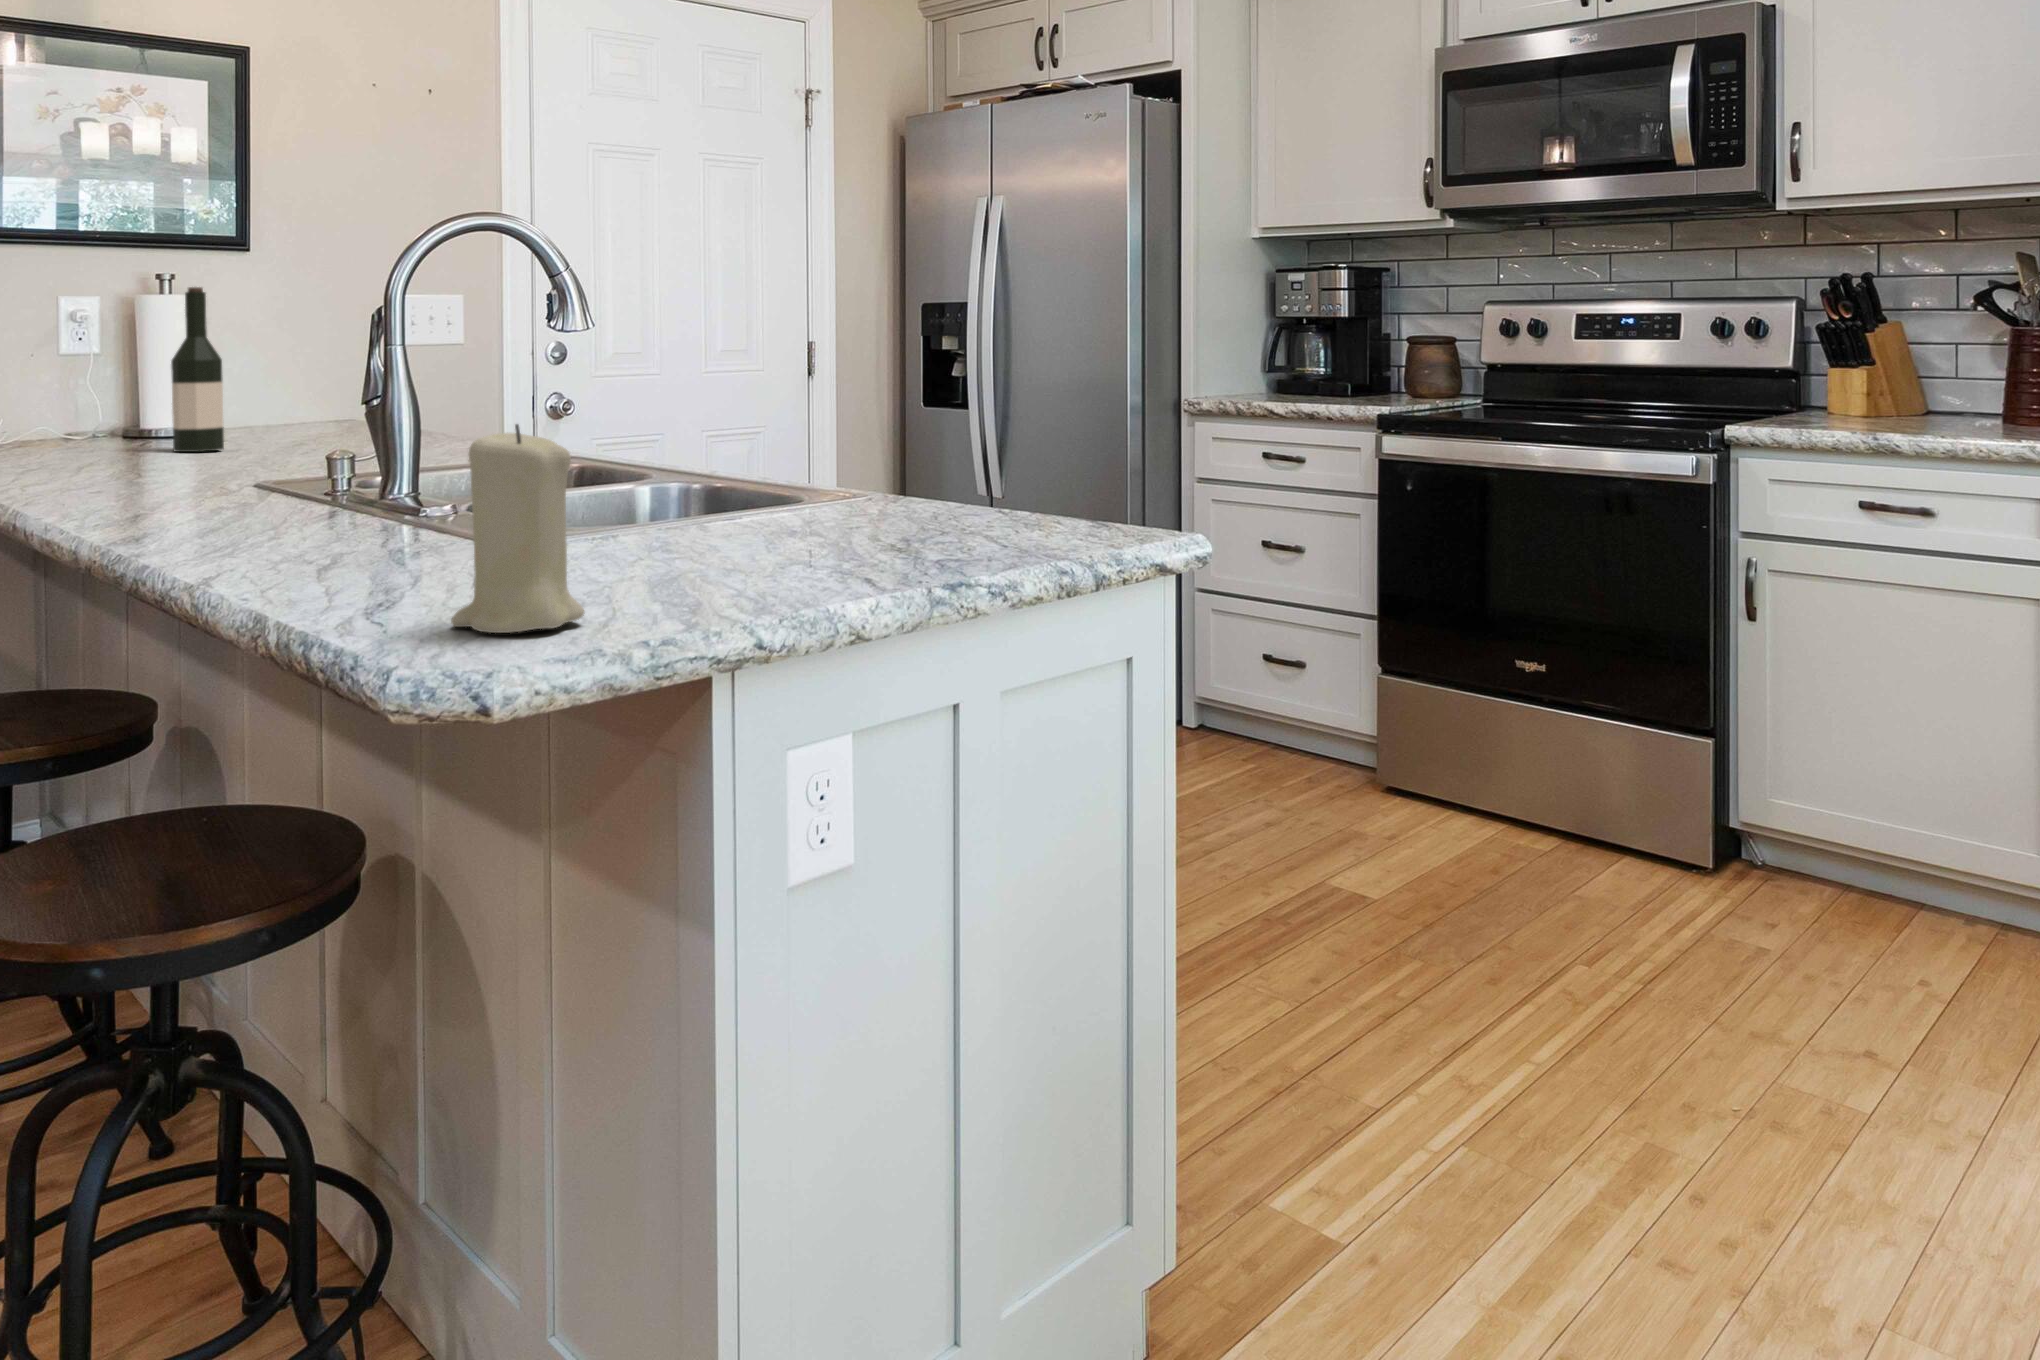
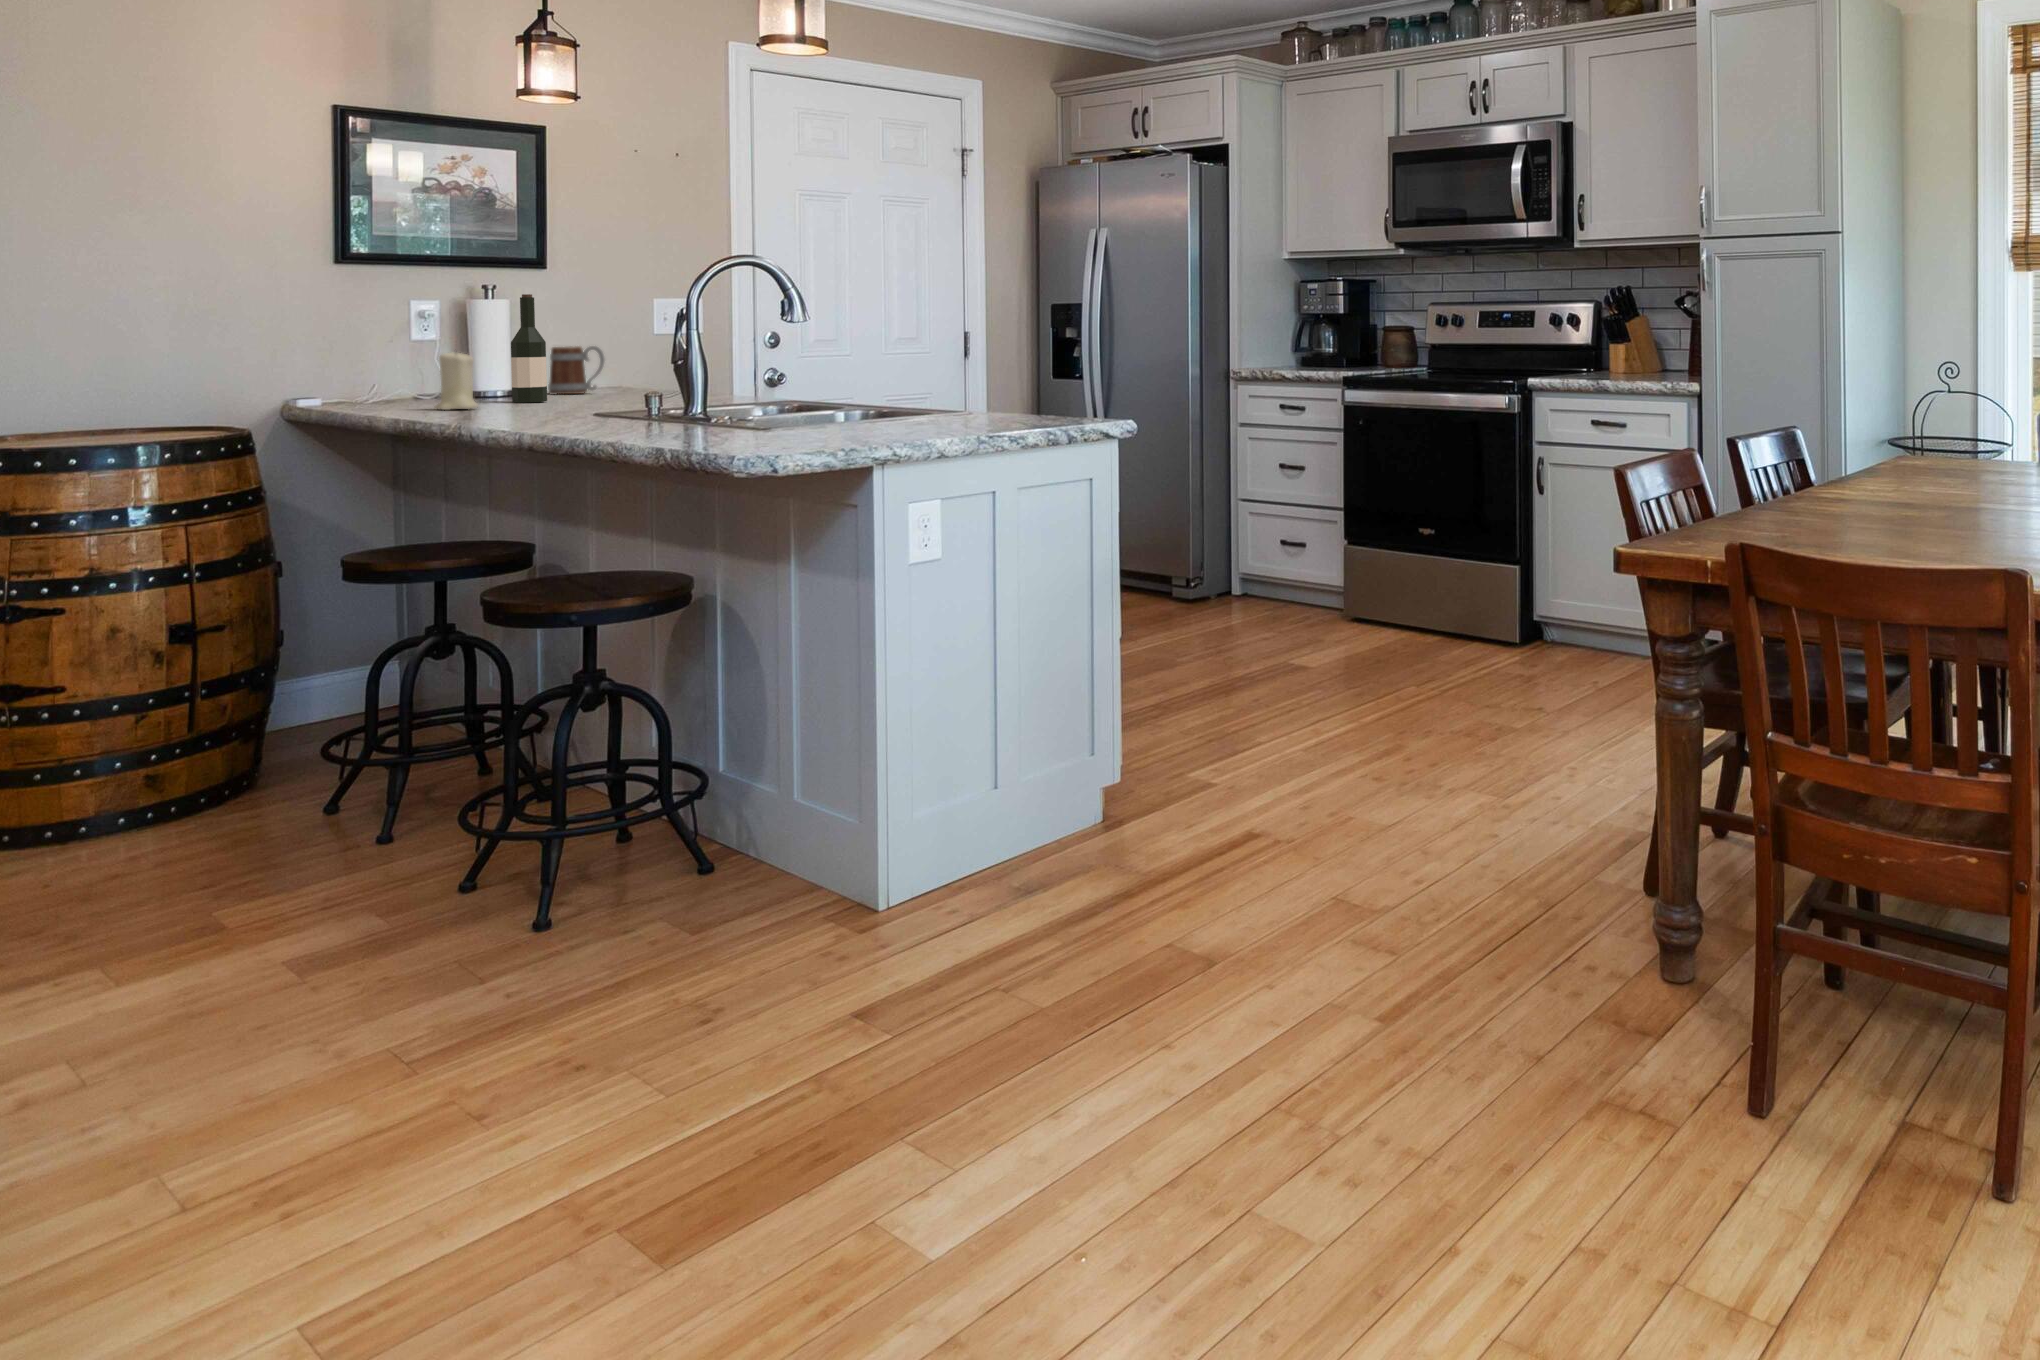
mug: none [252,364,328,434] -> present [548,346,604,394]
candle: present [451,424,585,633] -> present [435,352,478,410]

